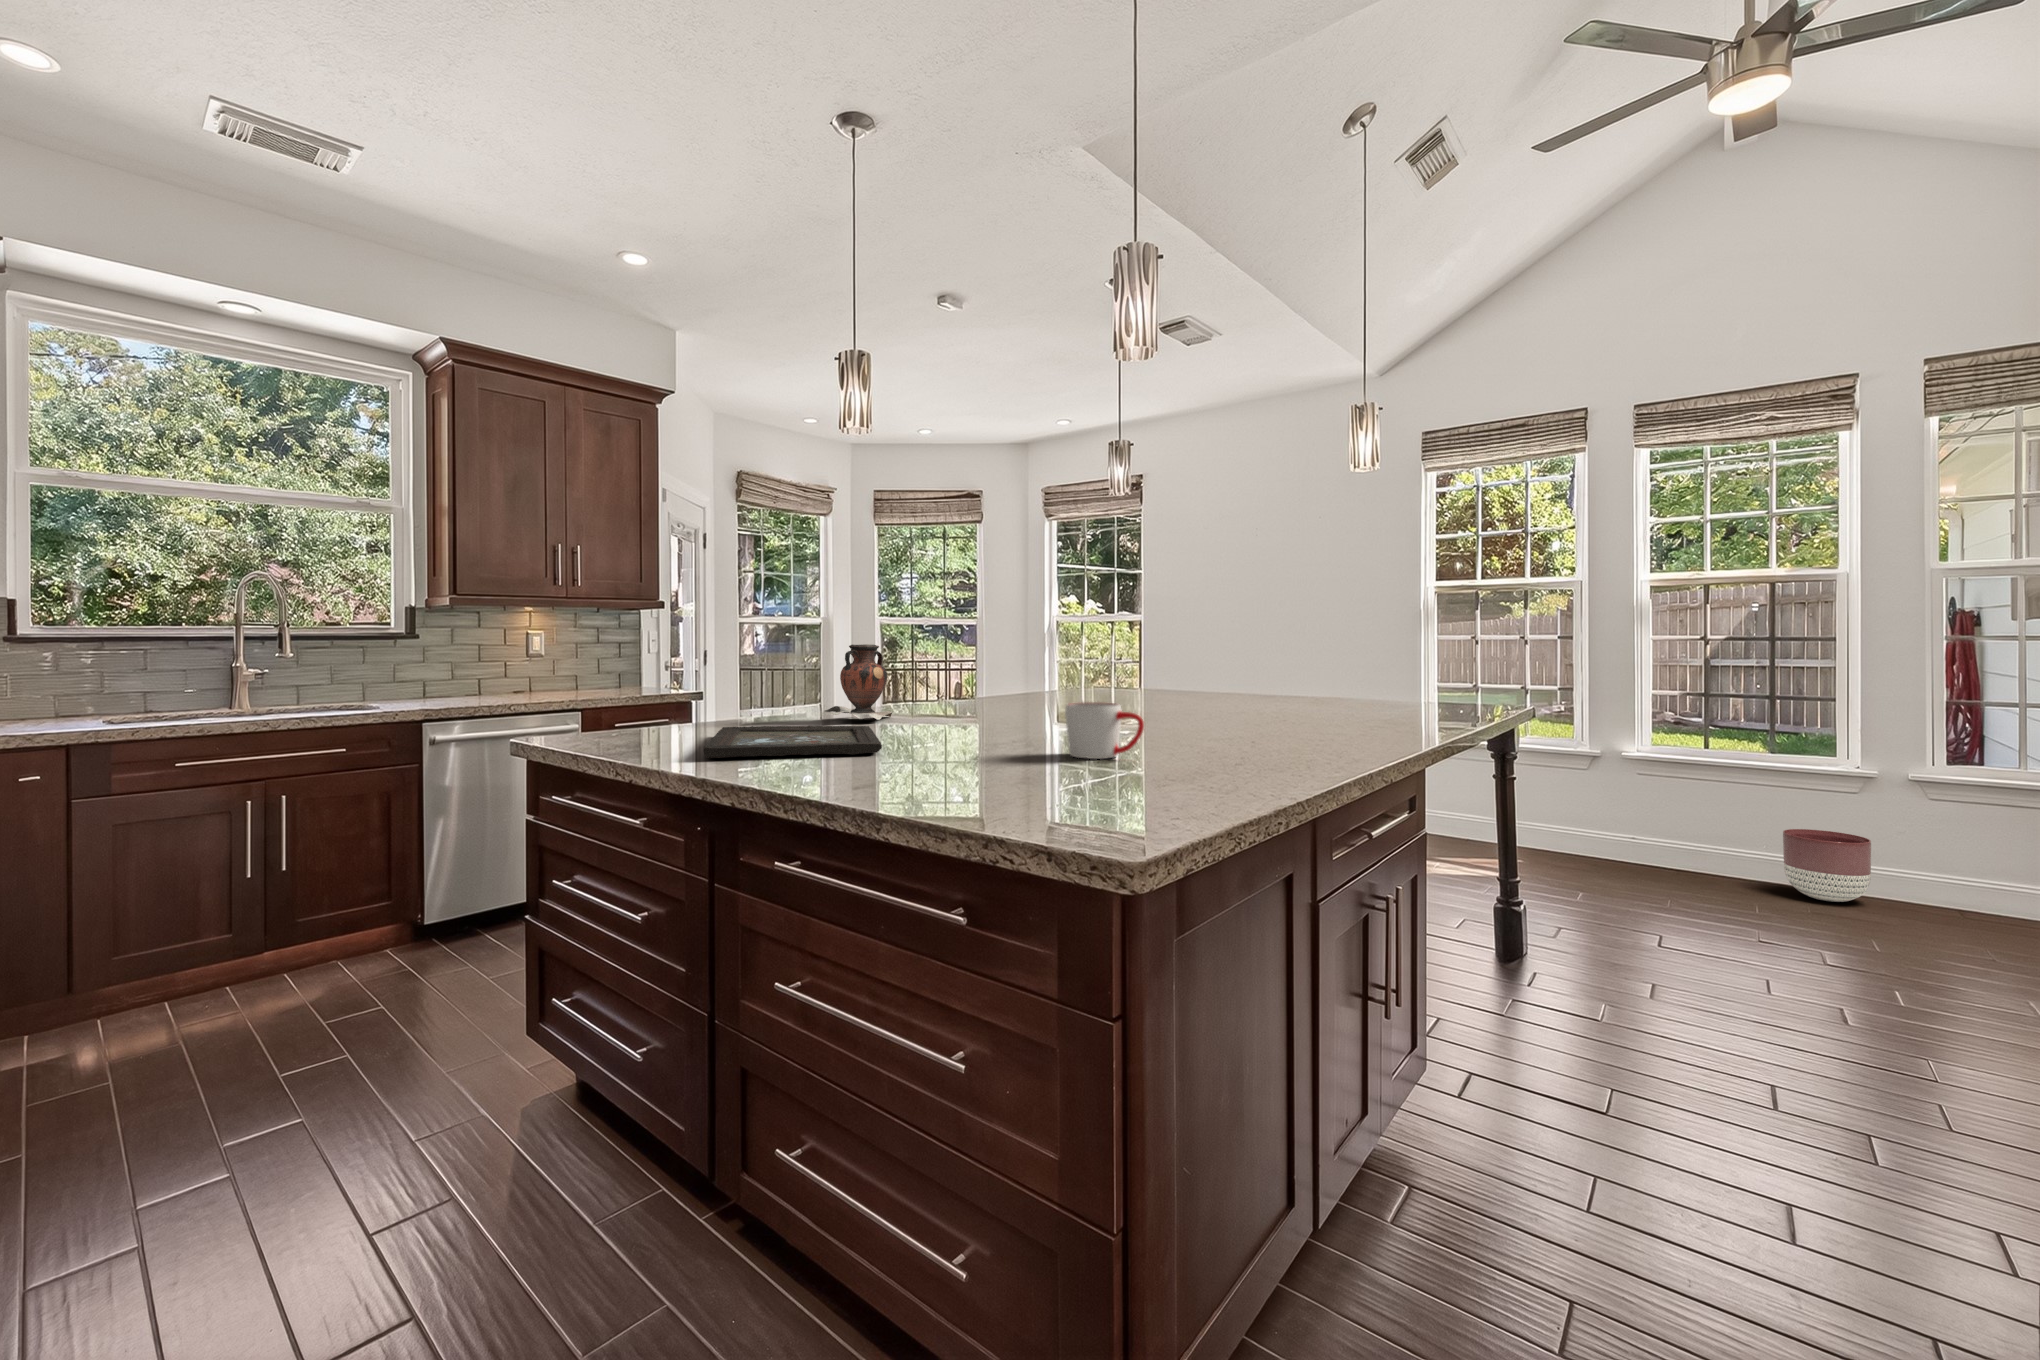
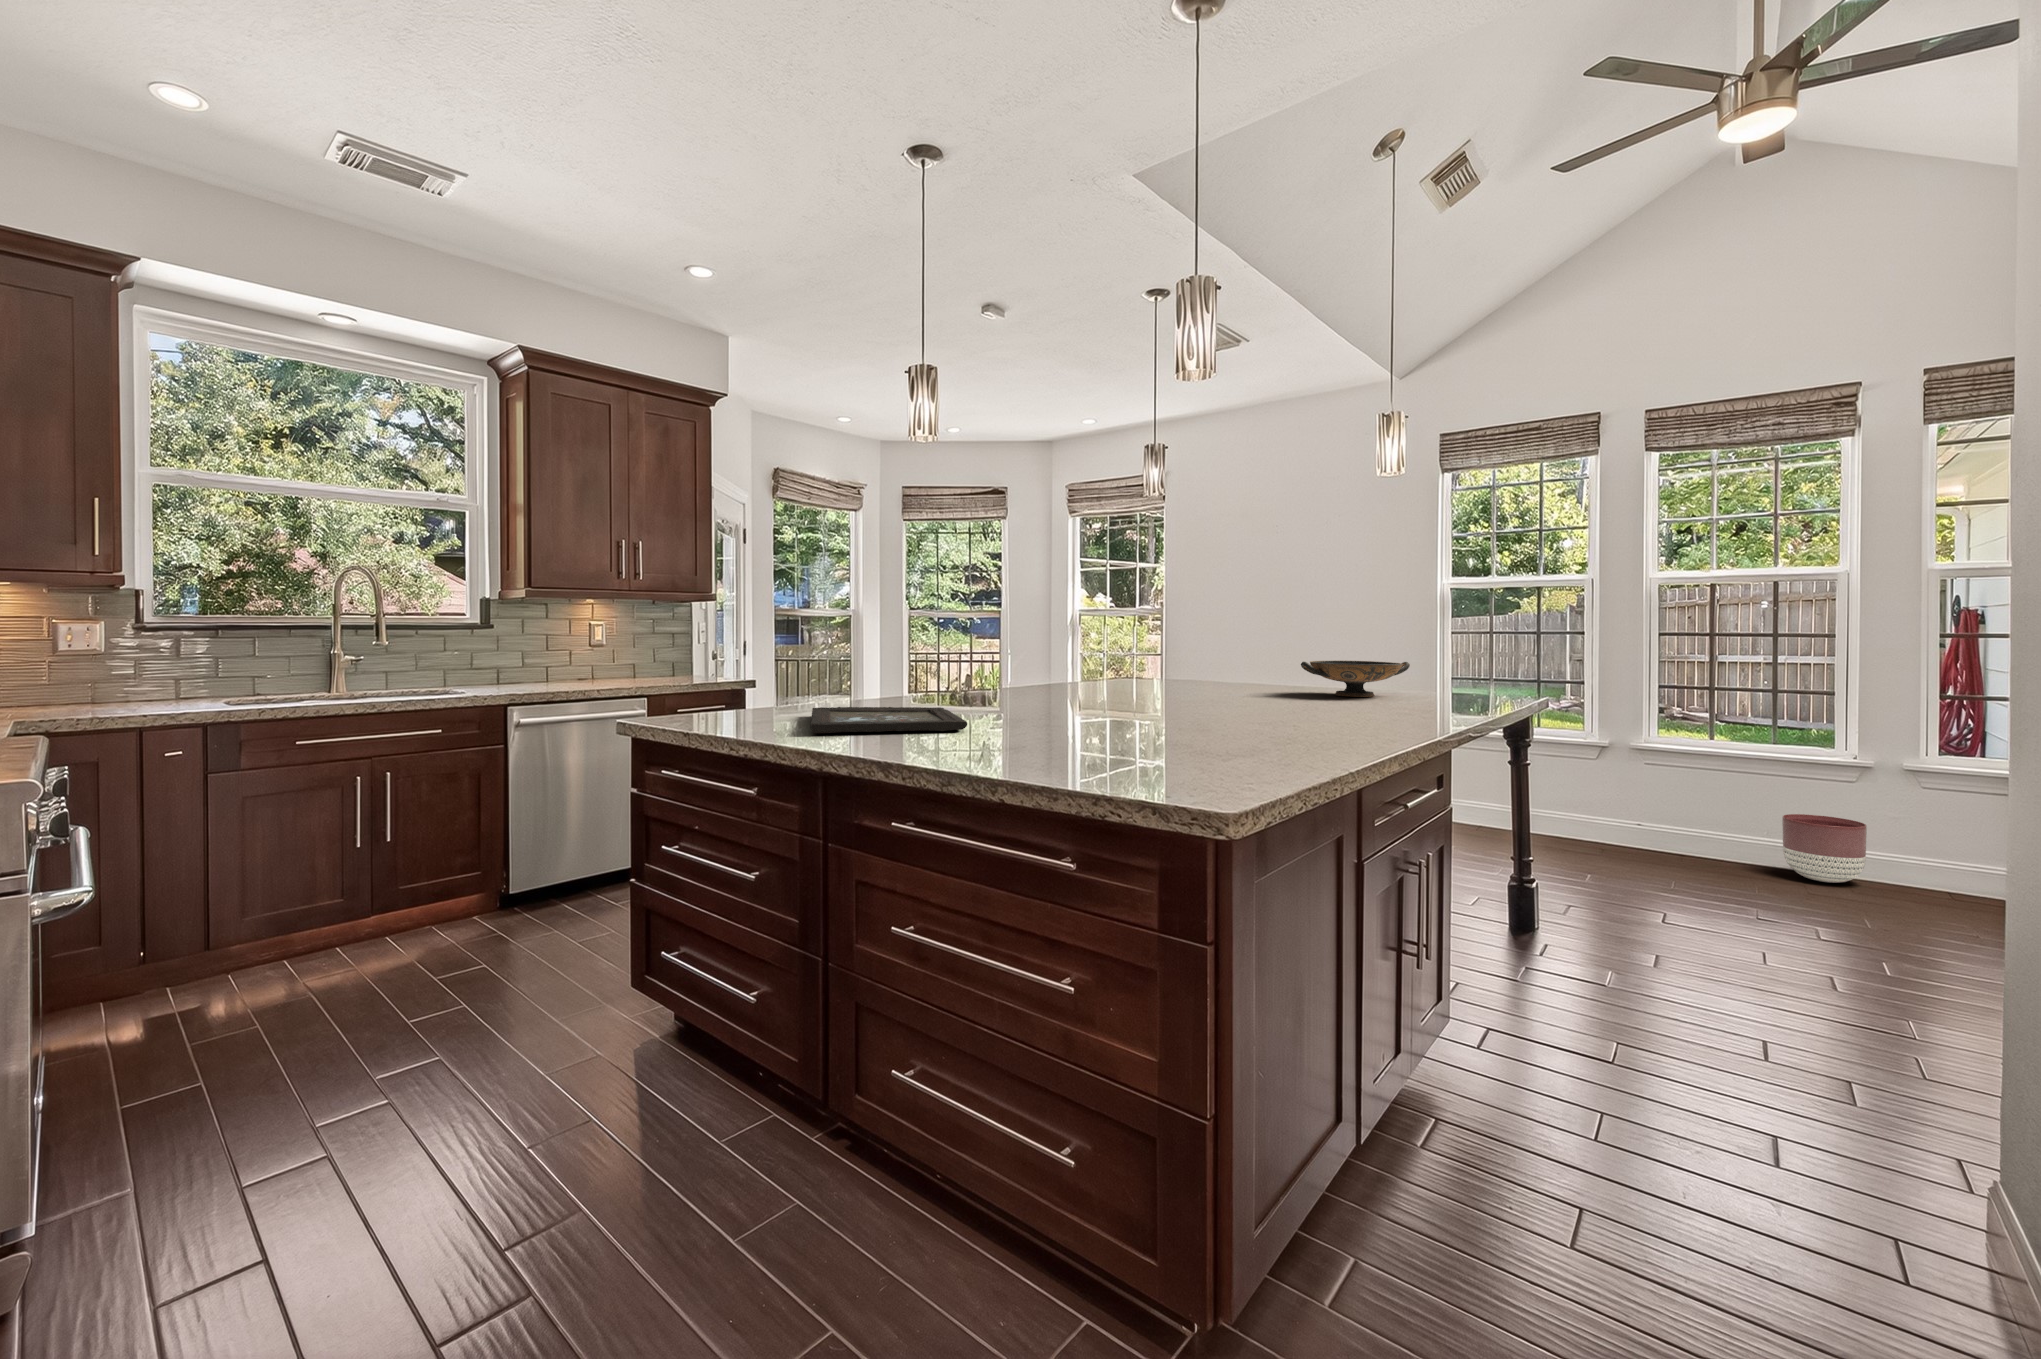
vase: present [825,644,892,720] -> none [894,634,957,703]
decorative bowl: none [1267,671,1385,710] -> present [1301,660,1410,697]
mug: present [1065,702,1144,759] -> none [1132,686,1205,736]

